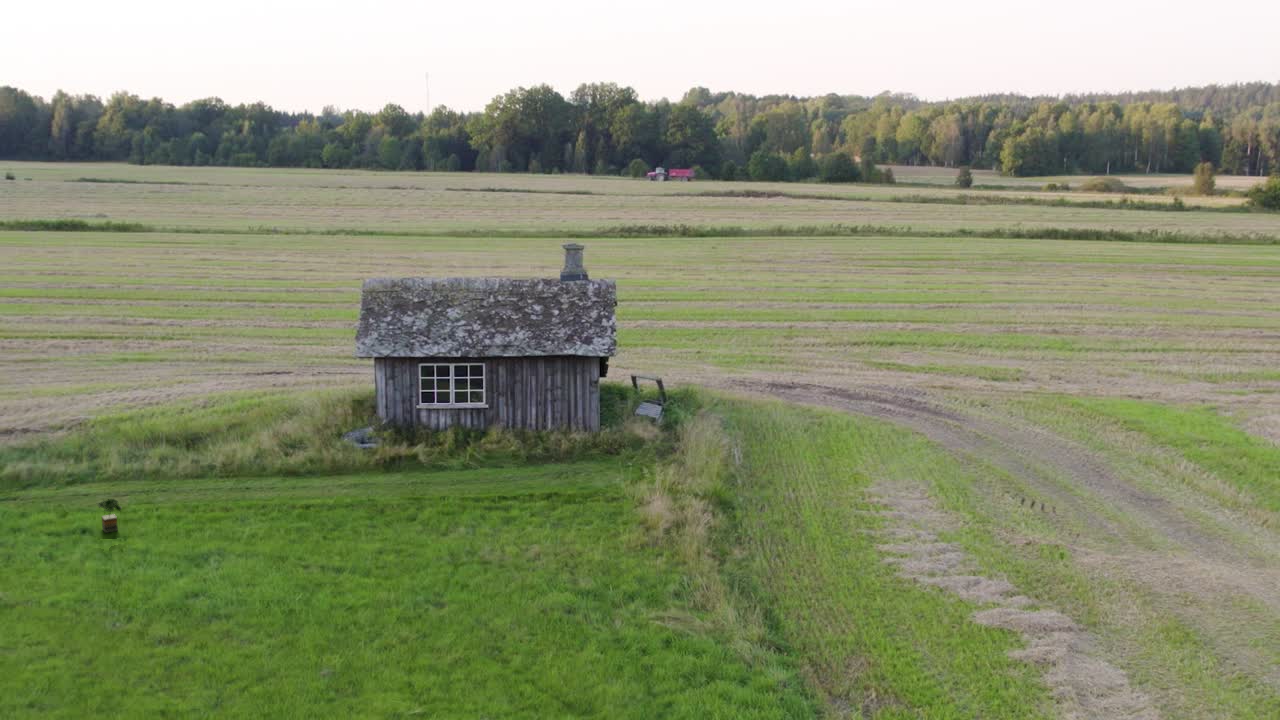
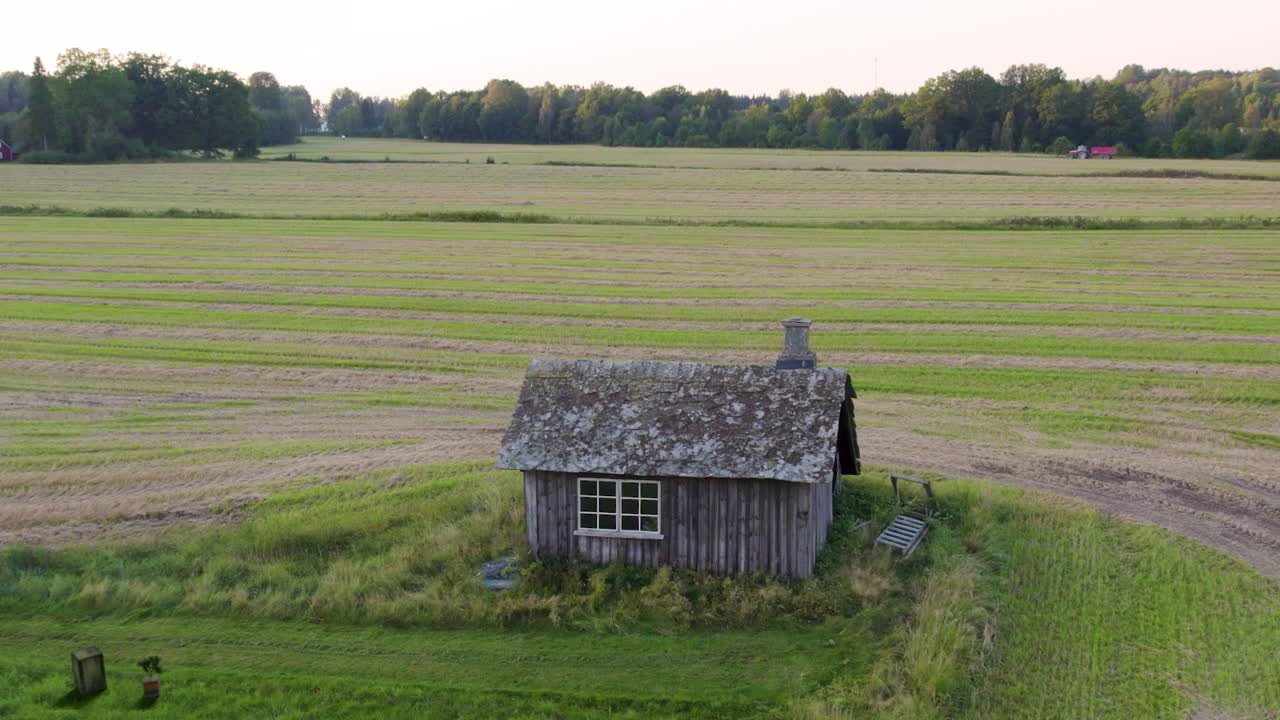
storage box: none [31,496,65,536] -> present [71,646,107,696]

